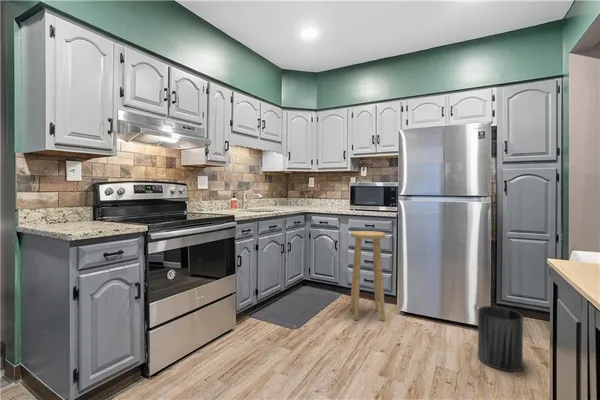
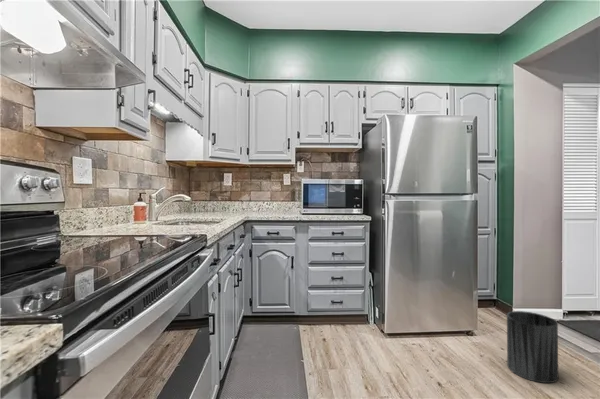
stool: present [351,231,386,321] -> none [333,240,386,364]

